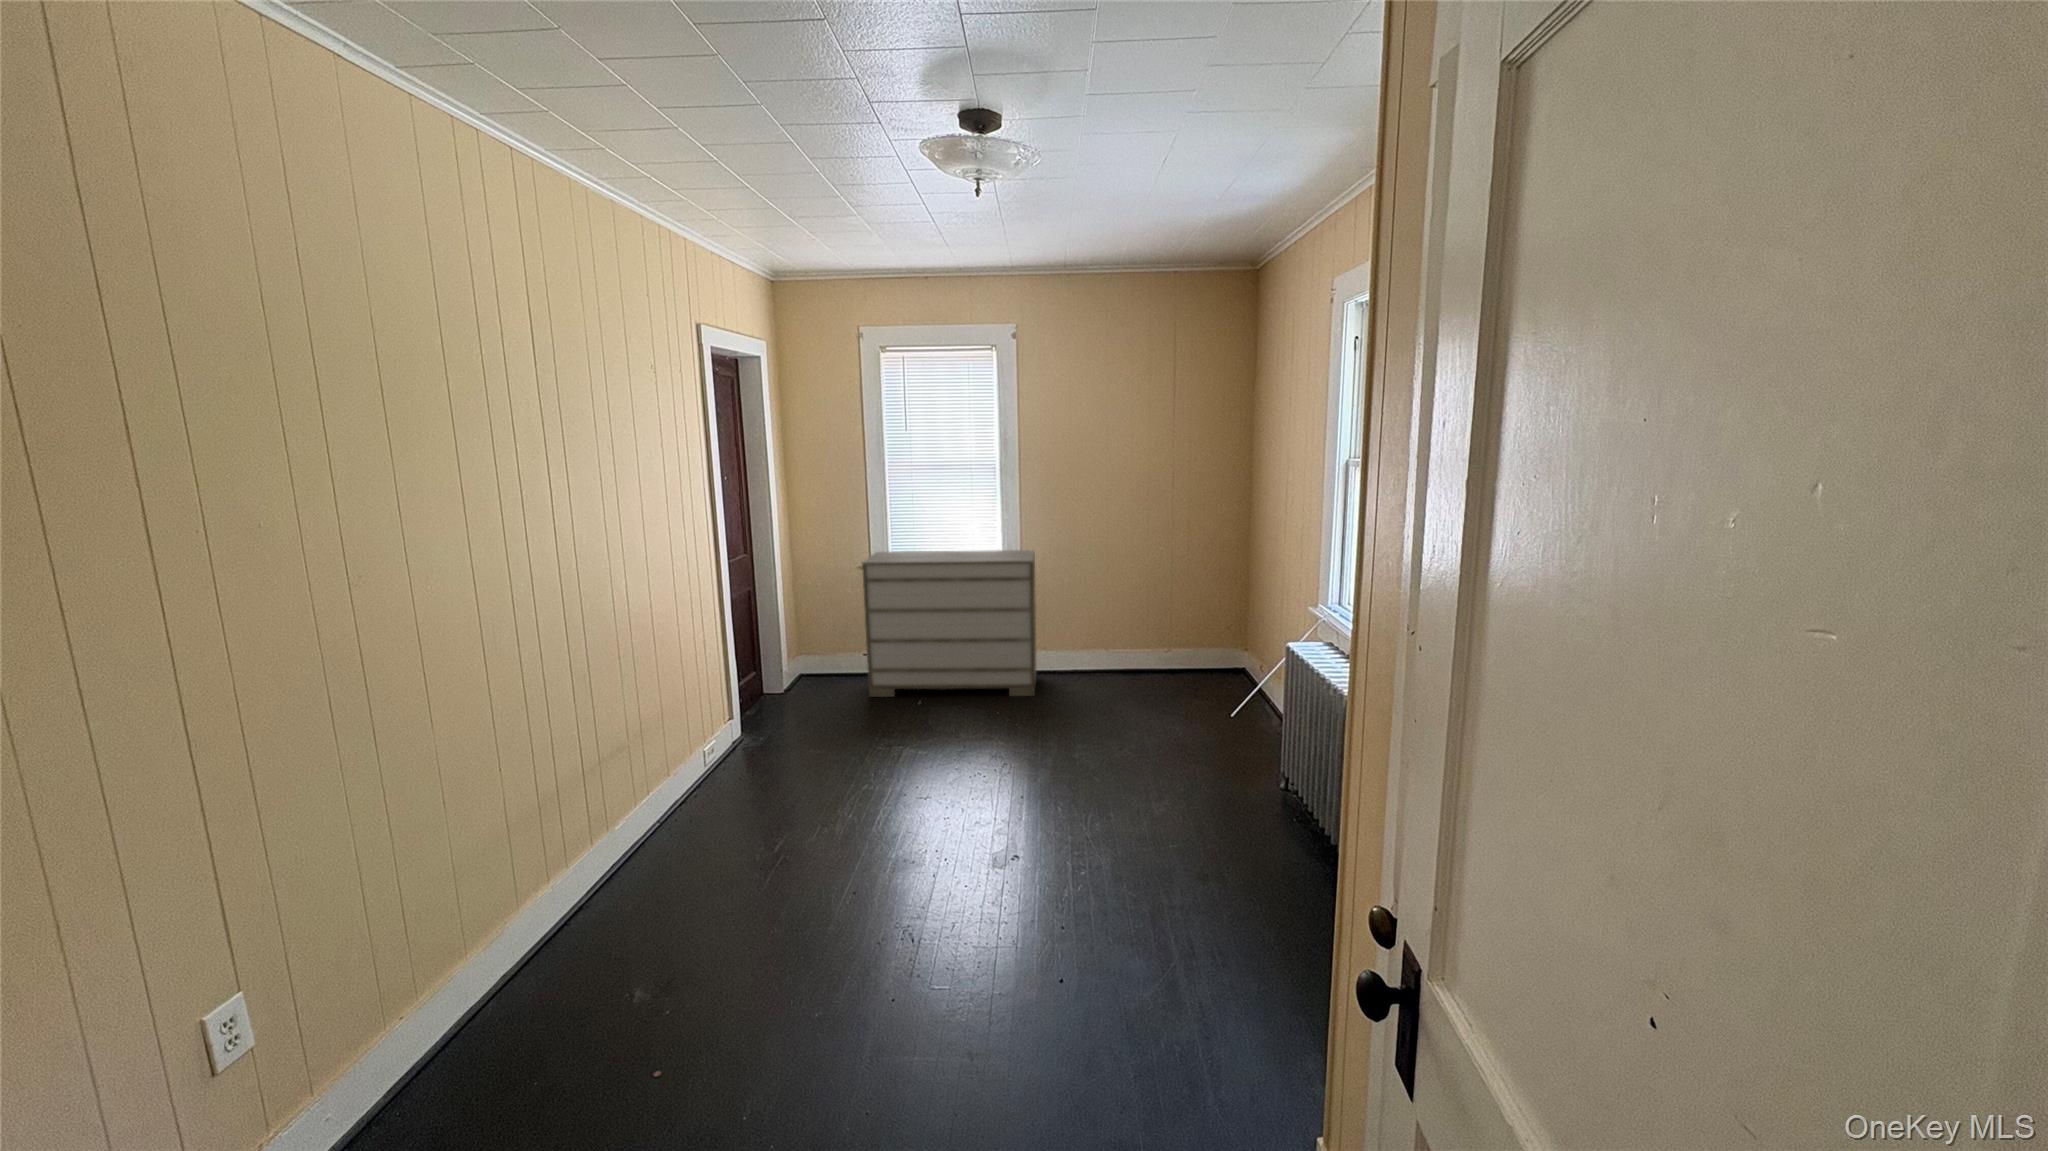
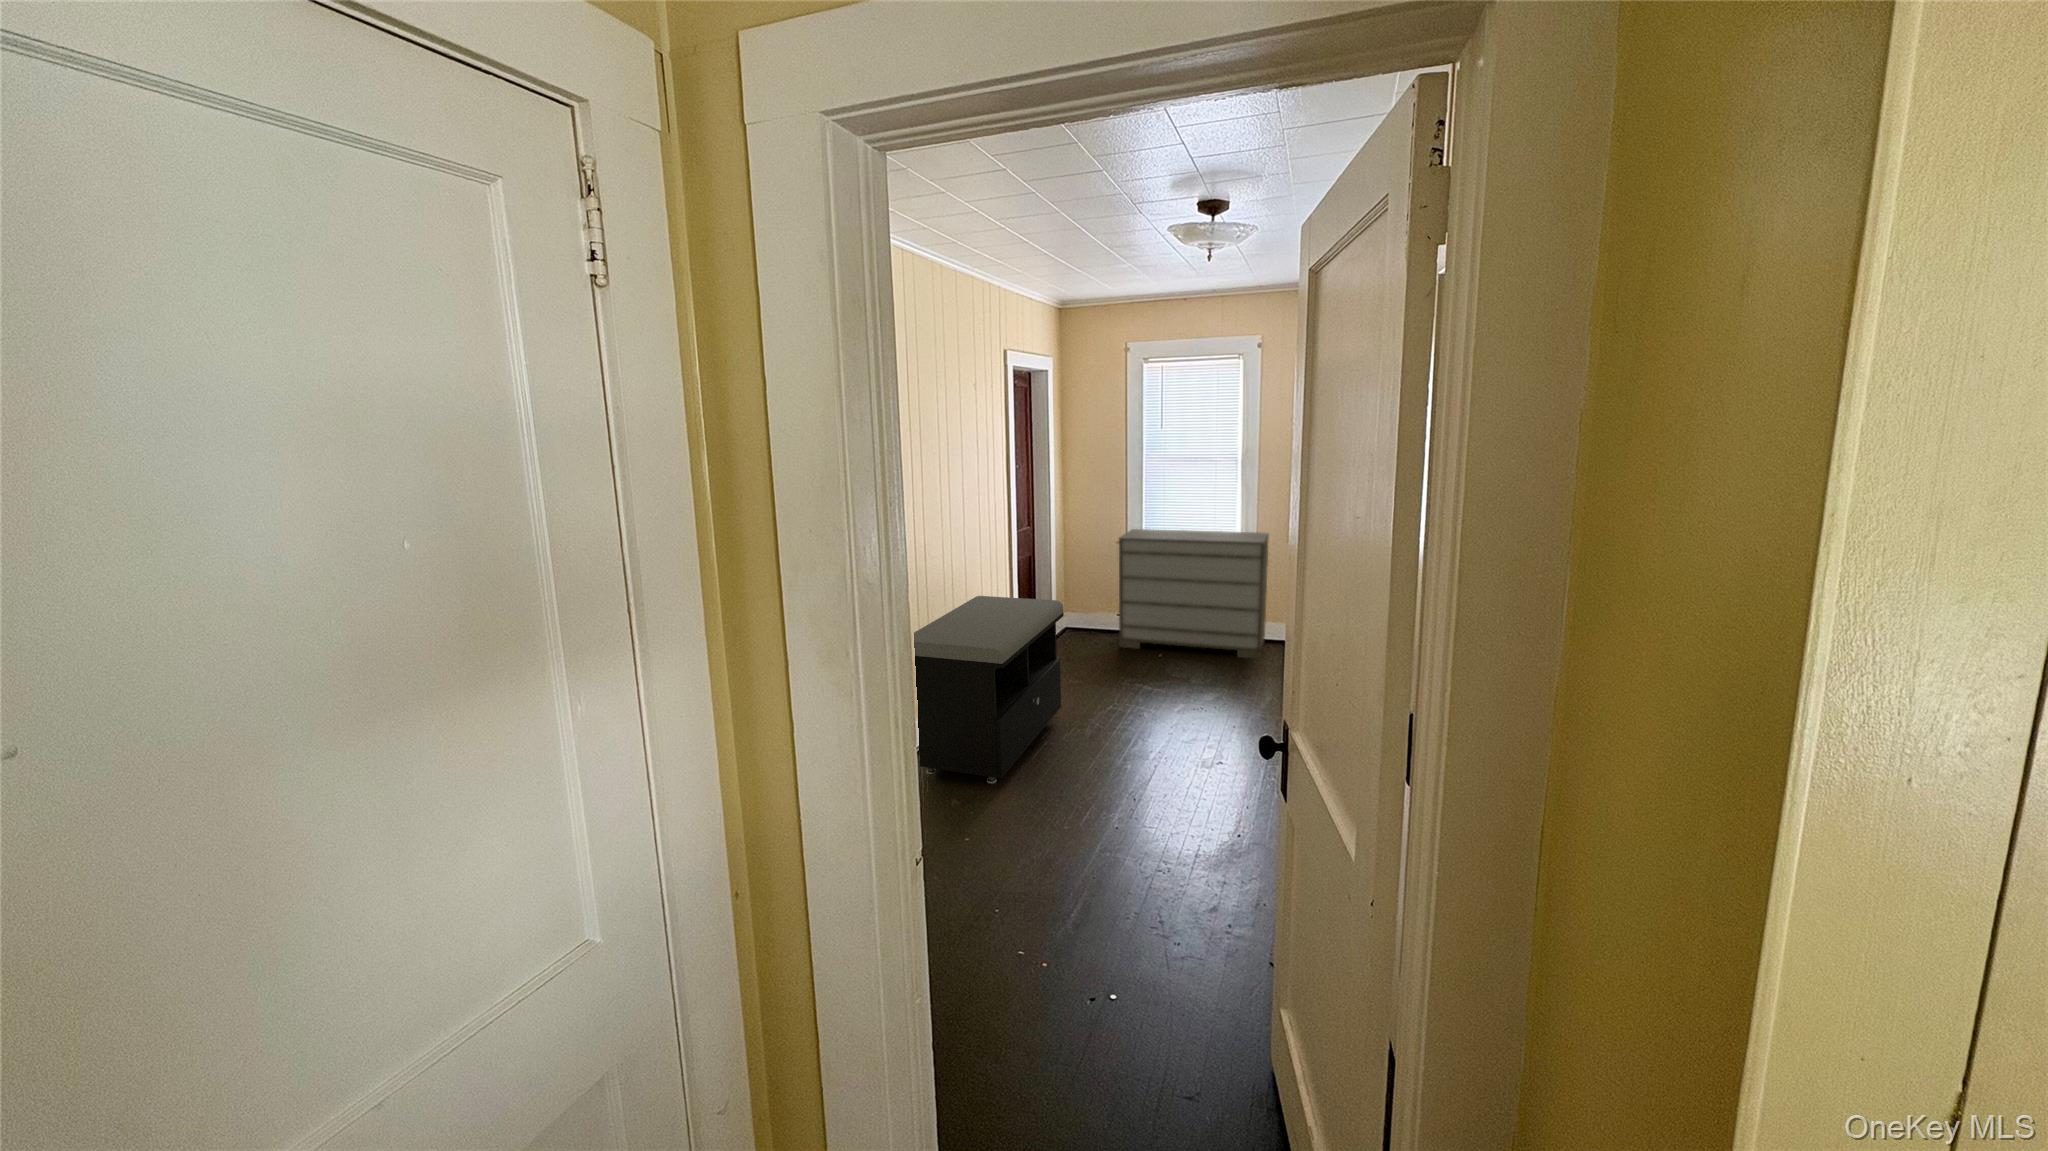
storage bench: none [543,646,801,916] -> present [914,596,1064,784]

